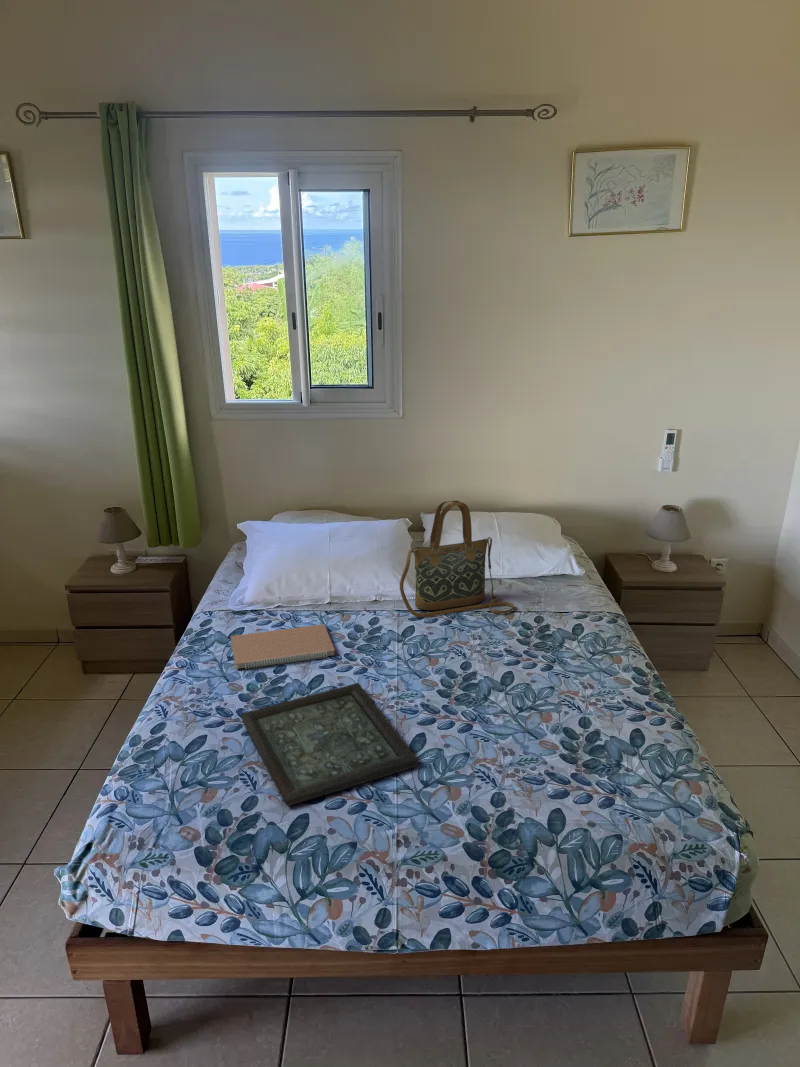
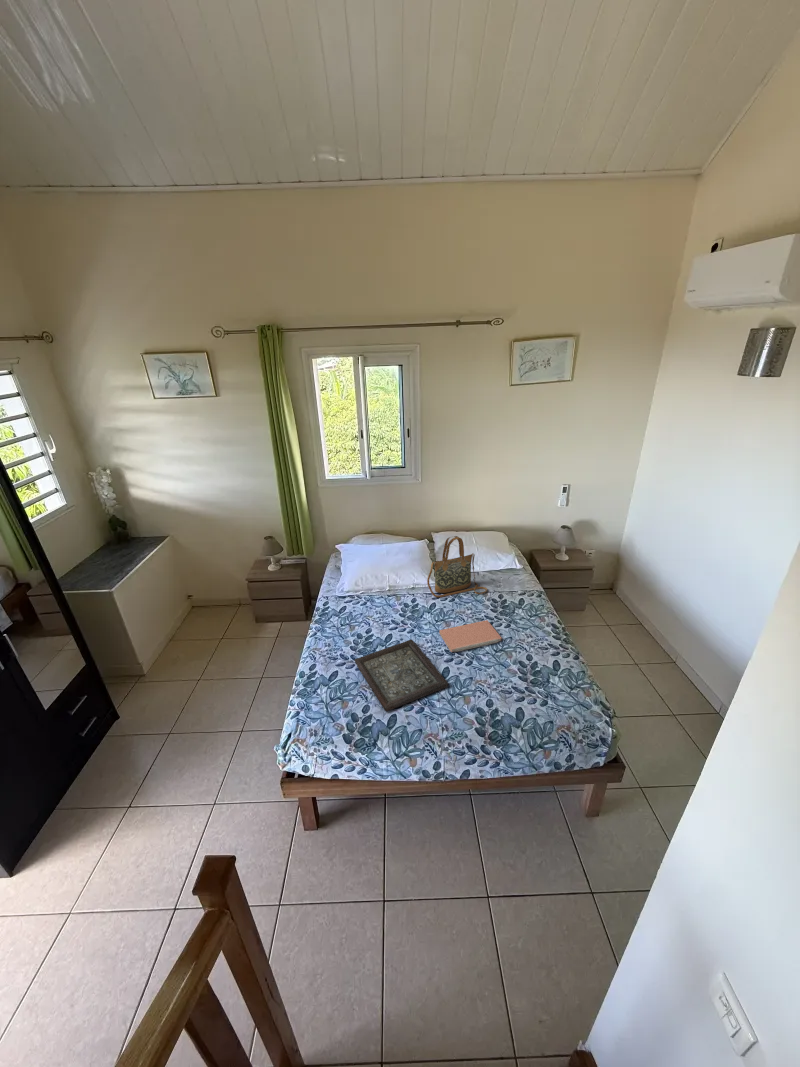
notebook: present [231,624,335,669] -> present [439,620,501,652]

